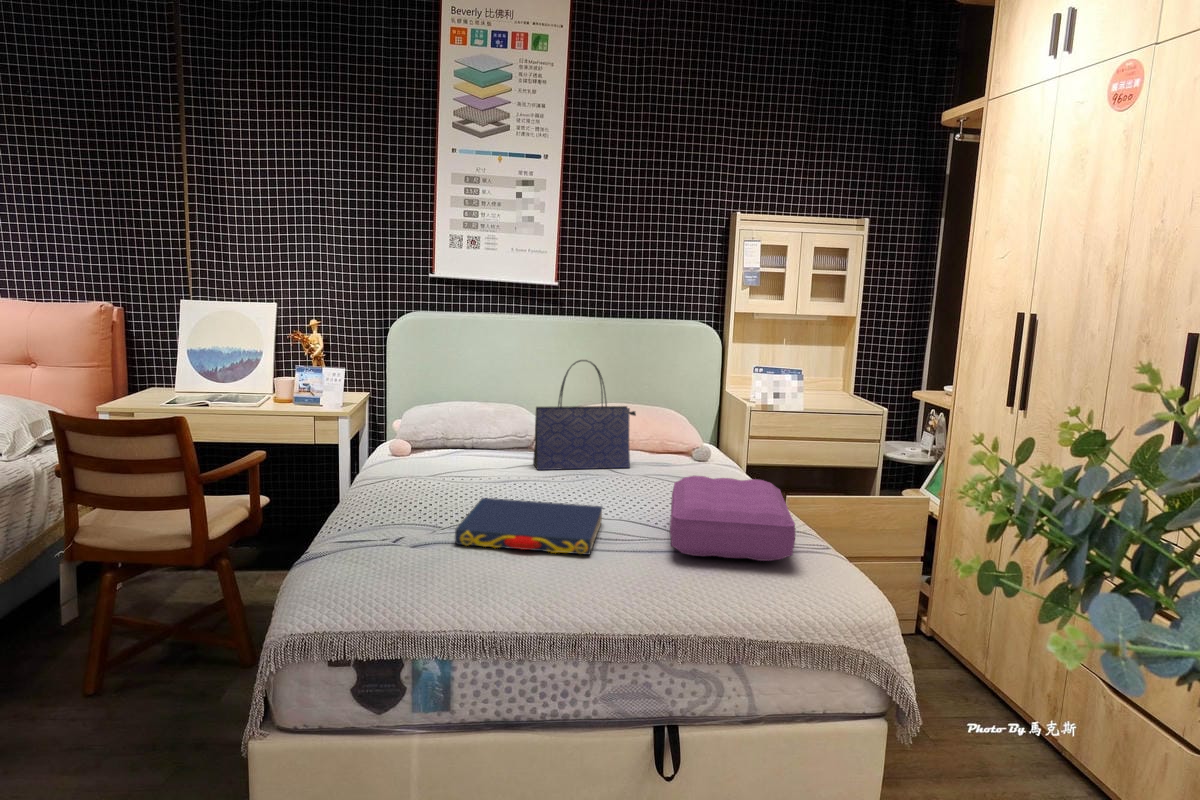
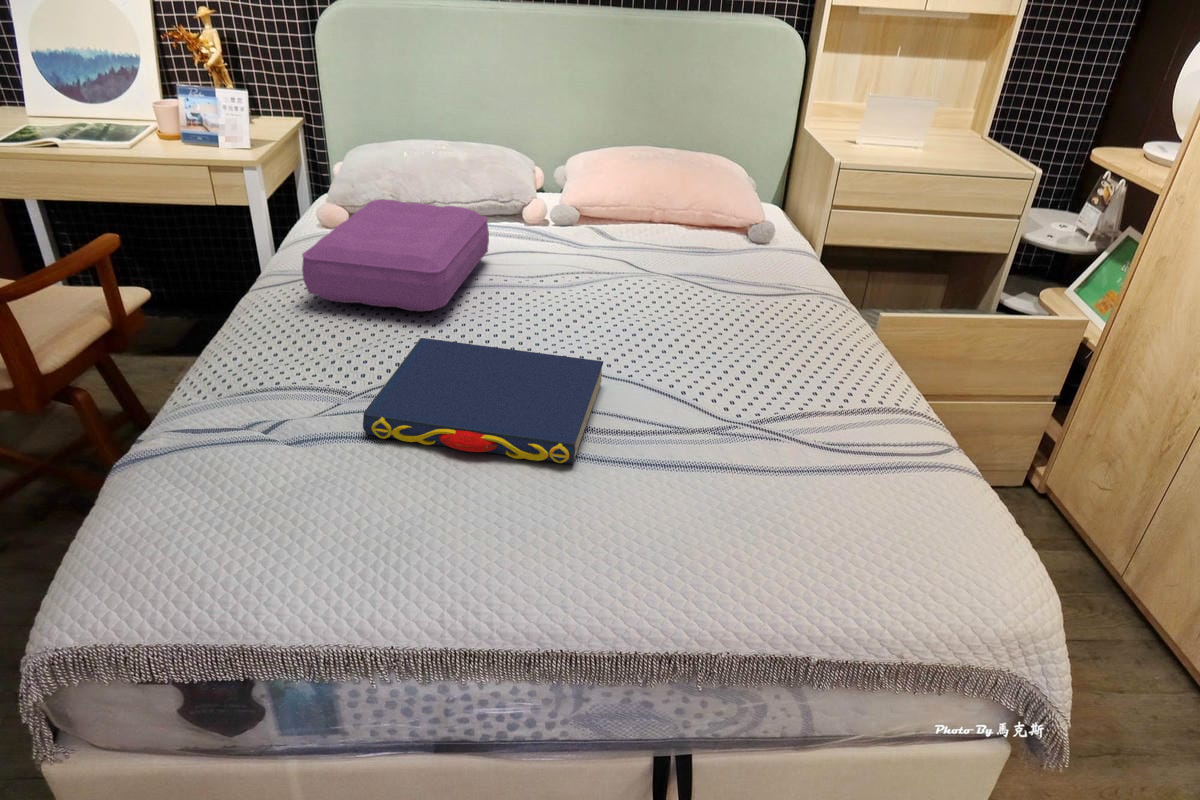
tote bag: present [533,360,636,470] -> none [517,95,669,264]
pillow: present [670,476,795,561] -> present [302,199,489,311]

